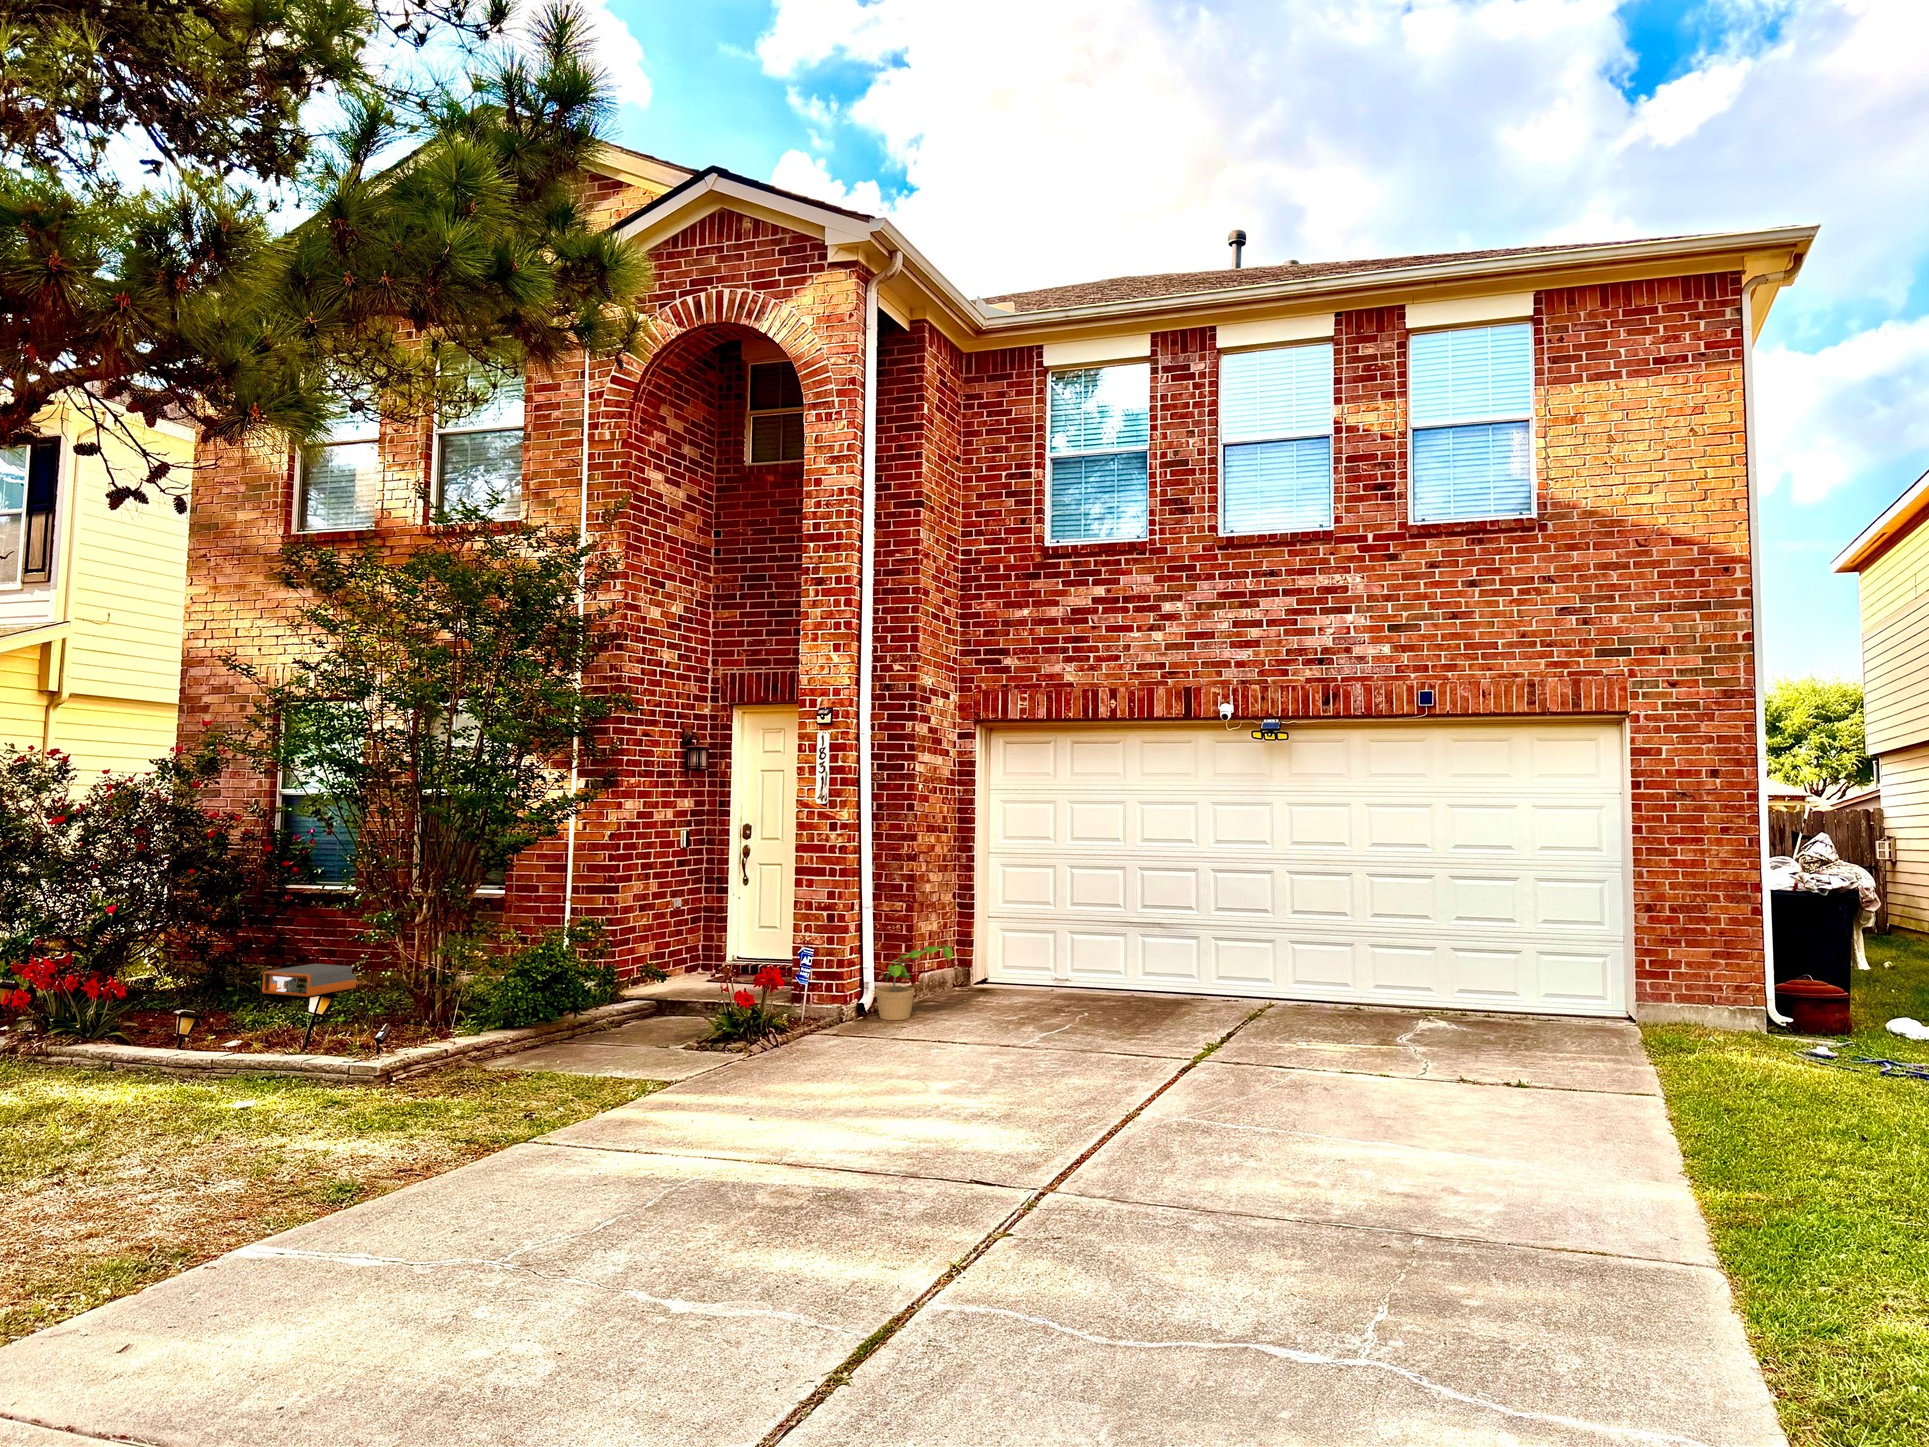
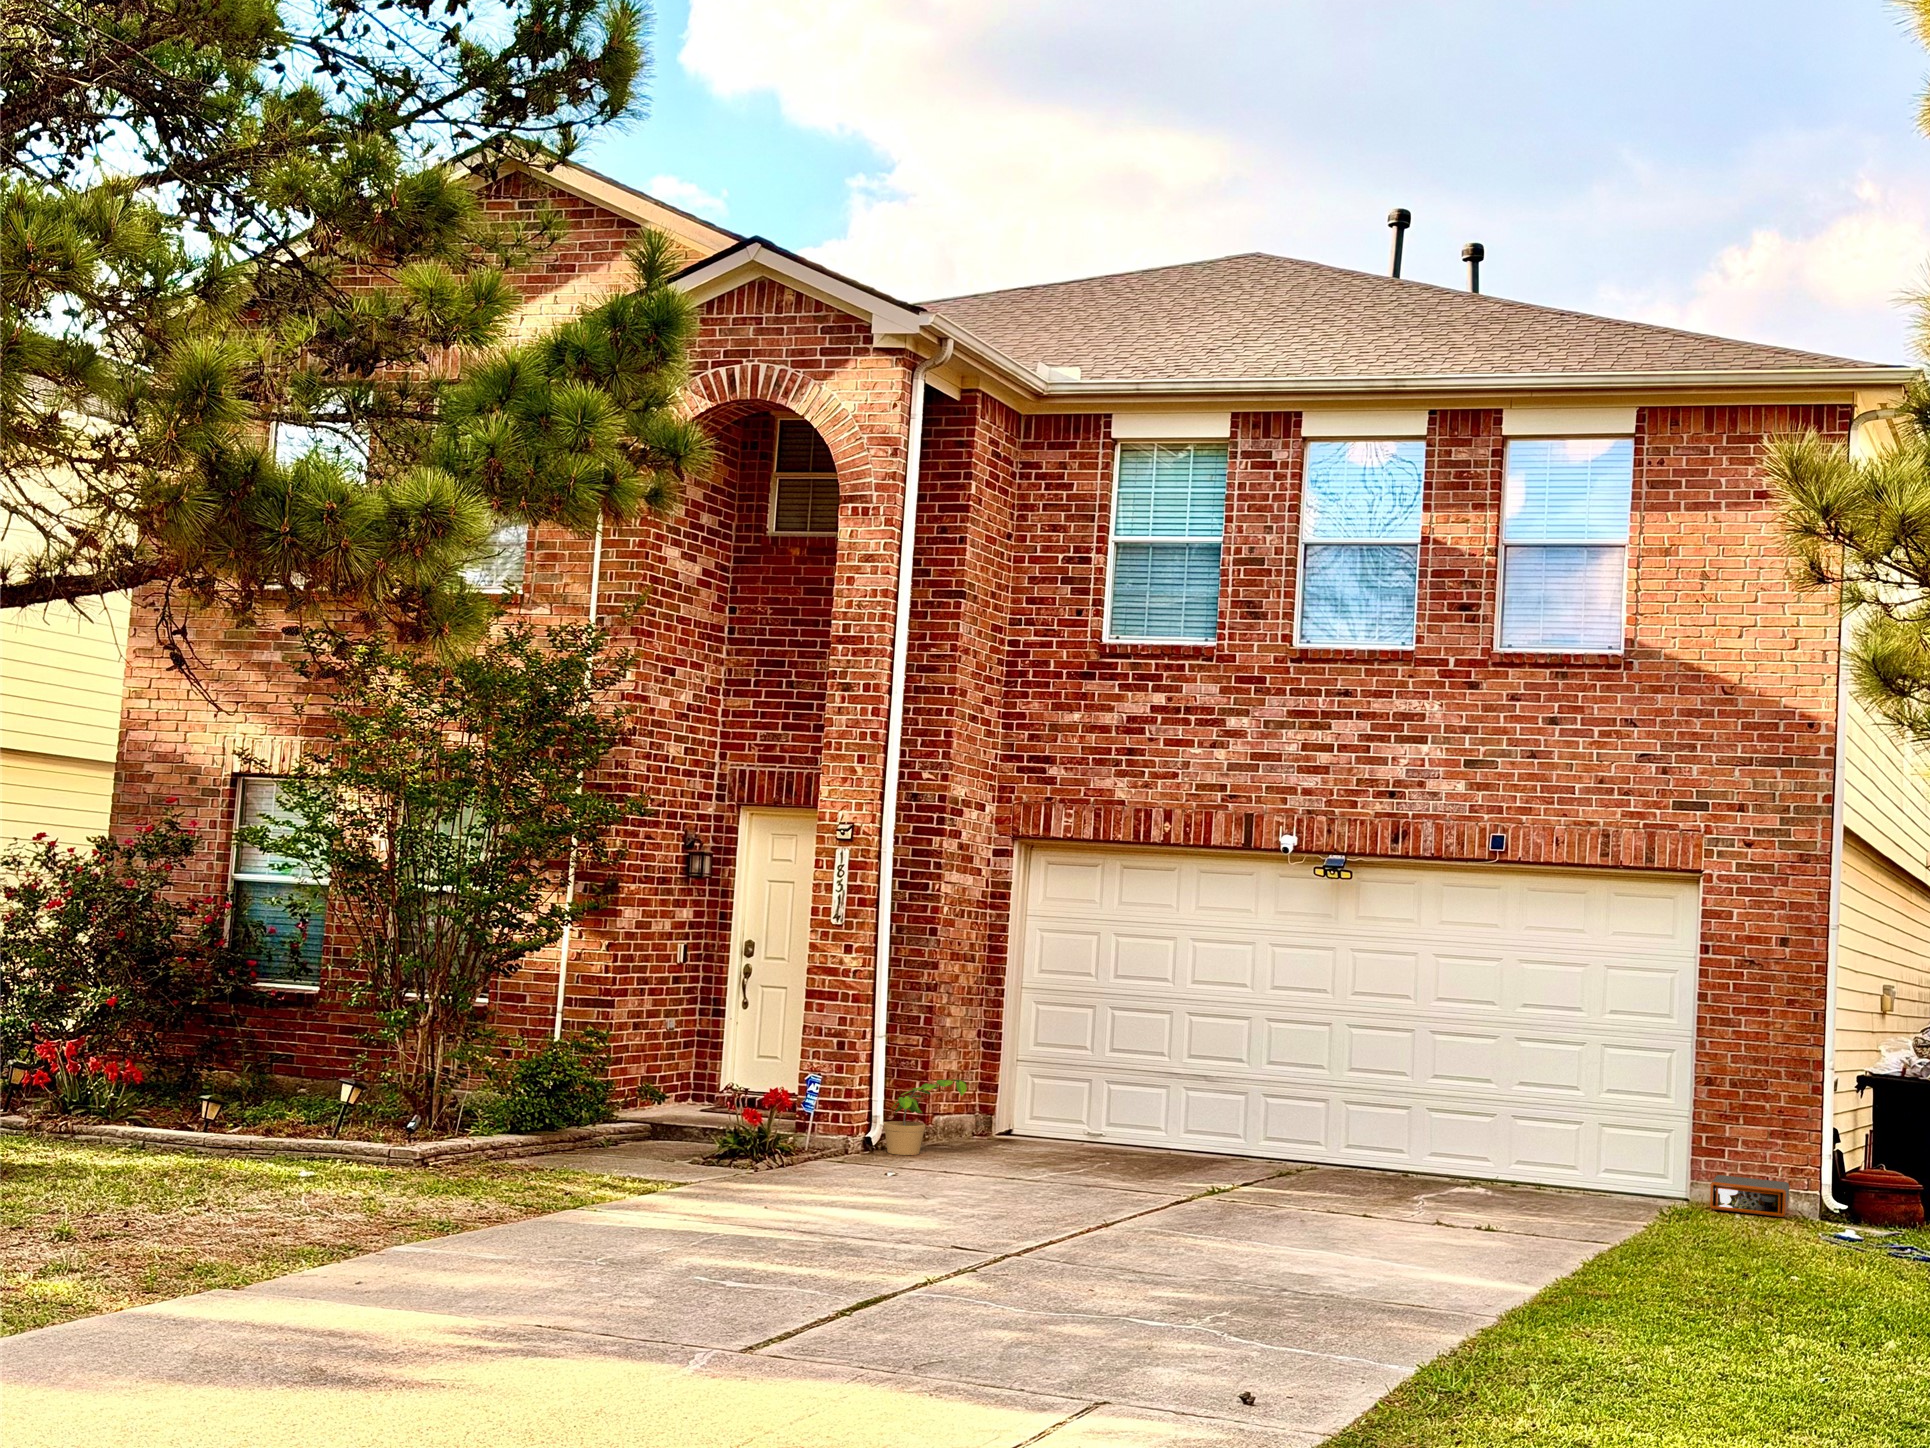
storage box: present [262,964,358,997] -> present [1710,1175,1789,1217]

